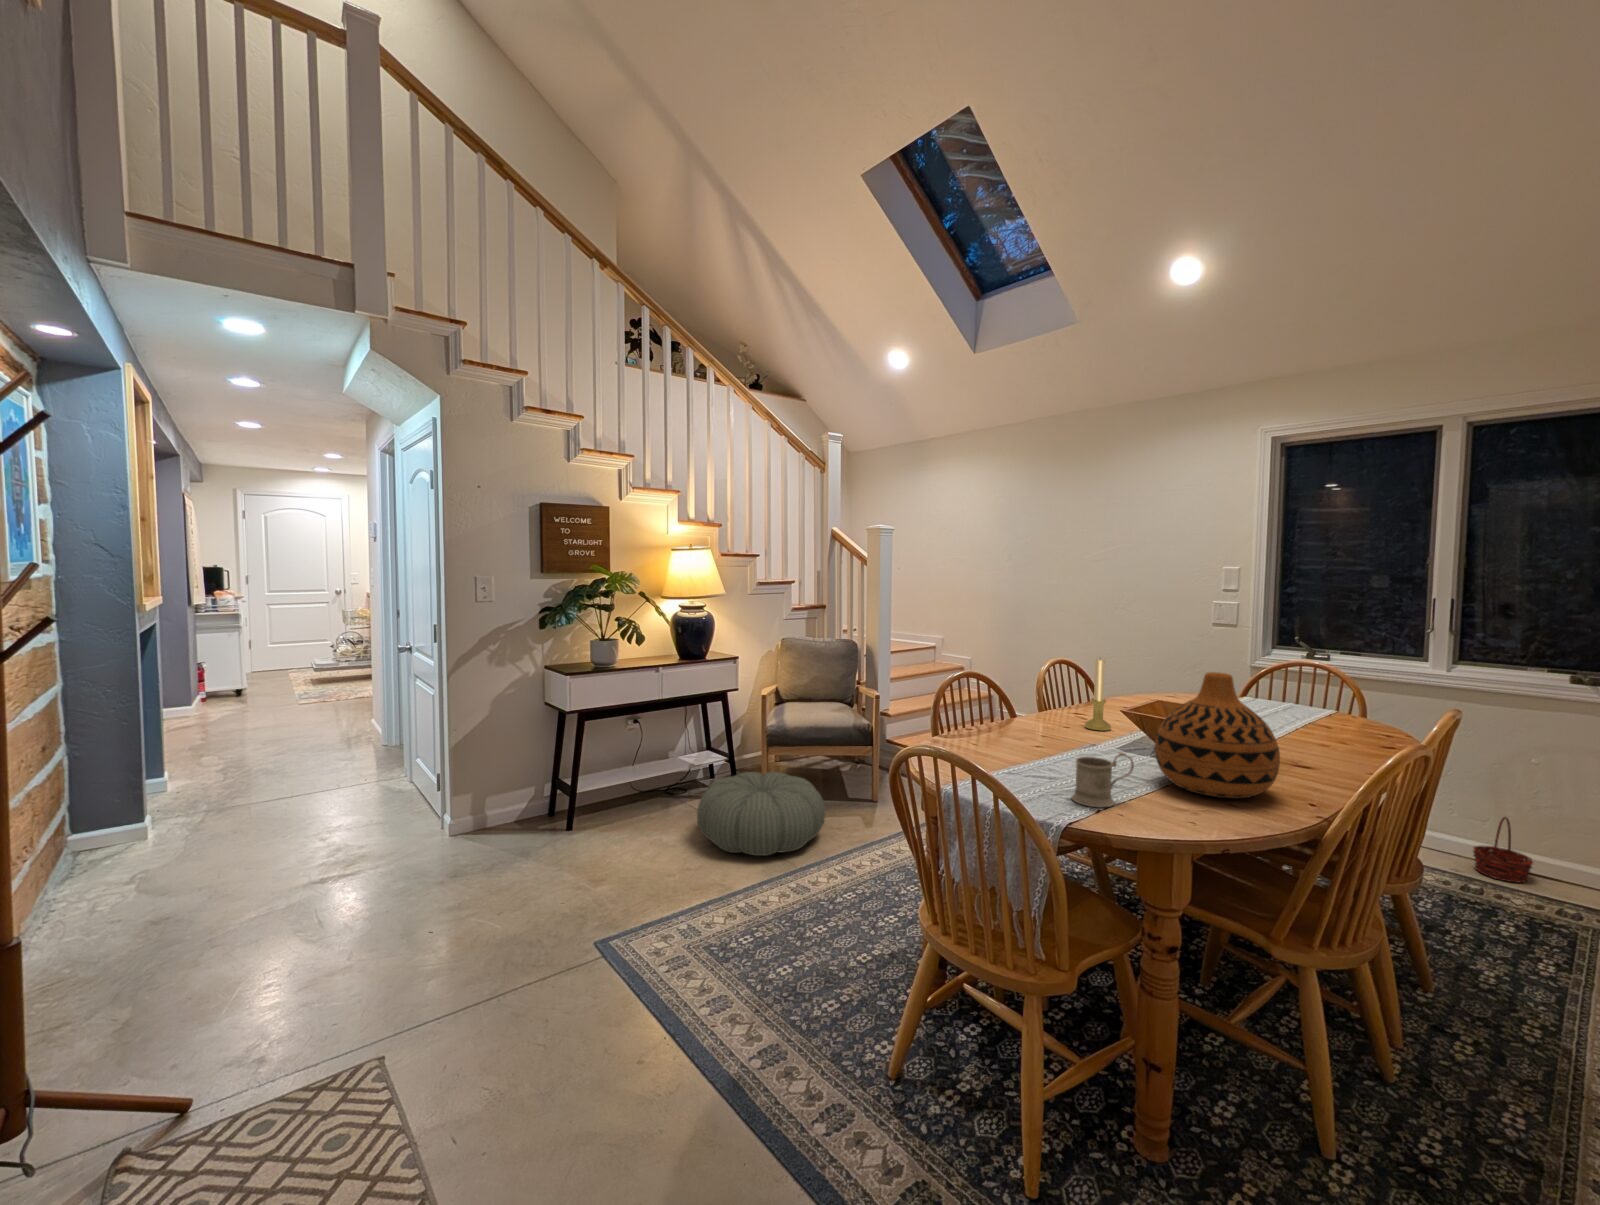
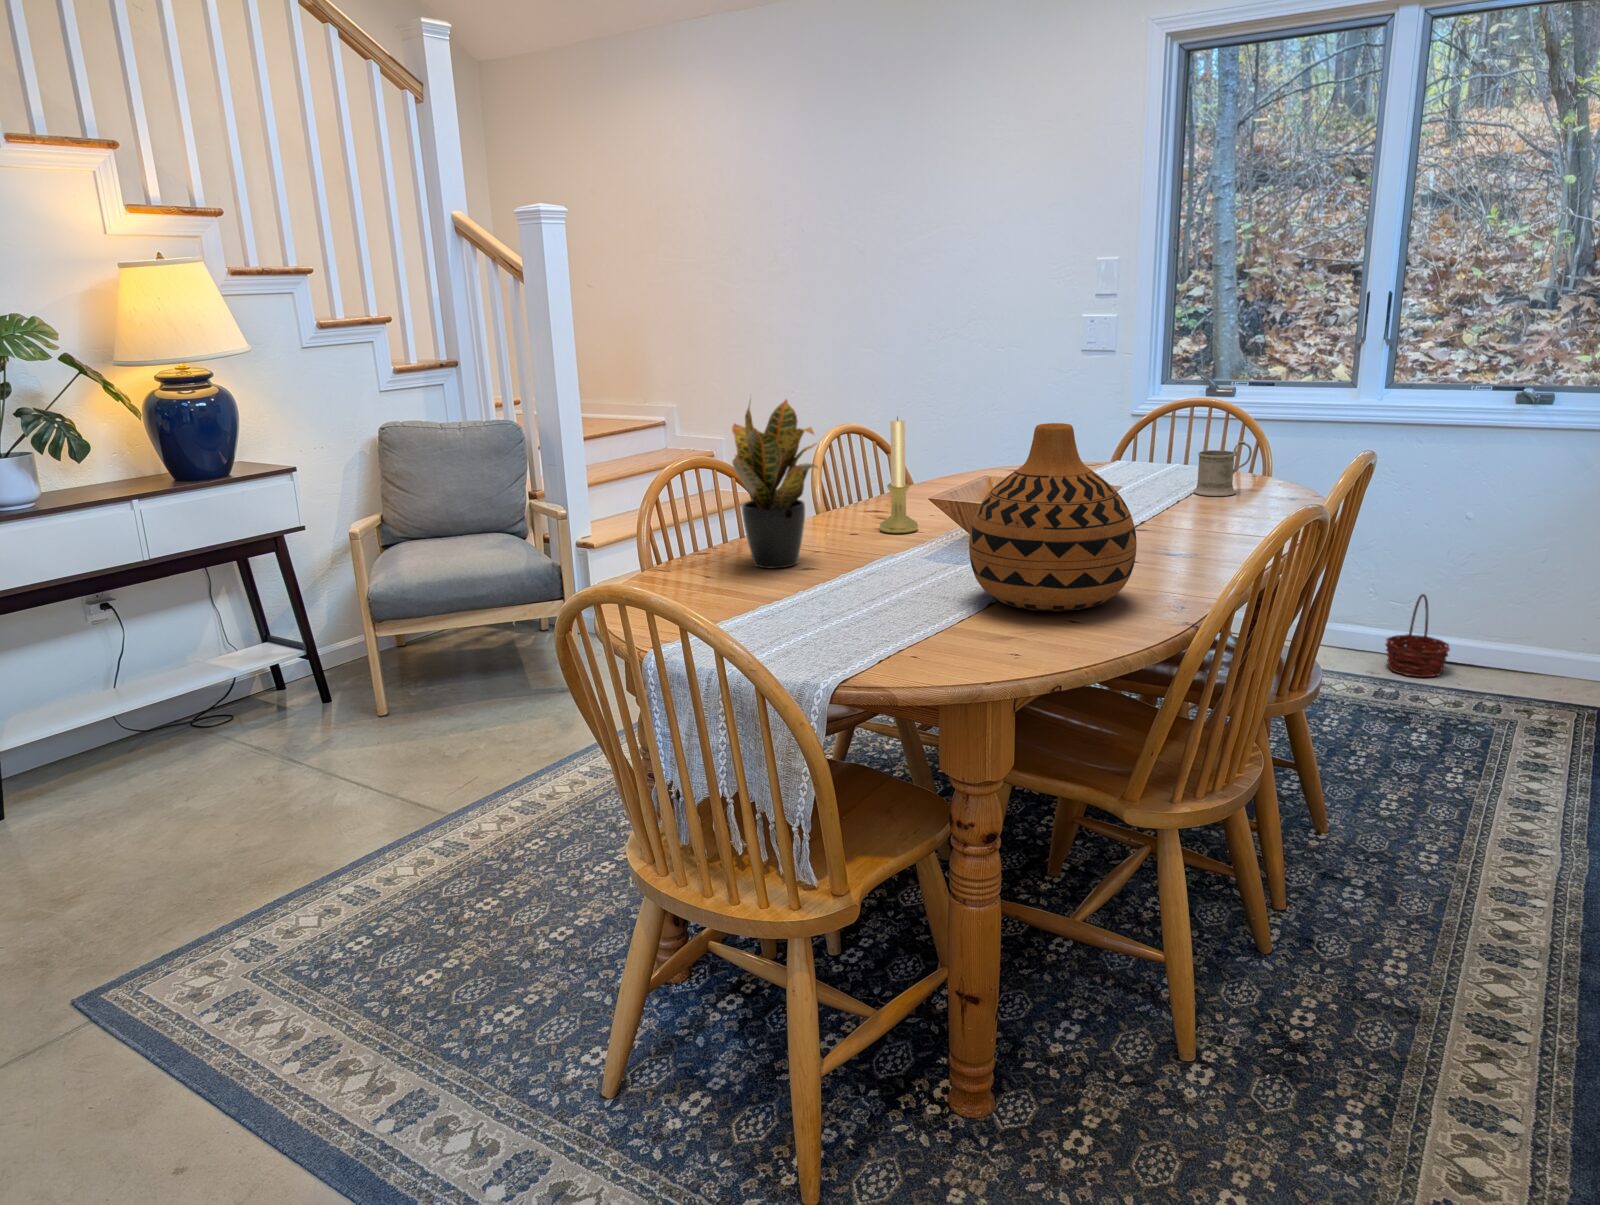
potted plant: none [987,632,1061,745] -> present [732,399,818,568]
mug: present [1071,752,1134,807] -> present [1193,441,1252,496]
pouf: present [697,772,825,856] -> none [254,664,488,808]

